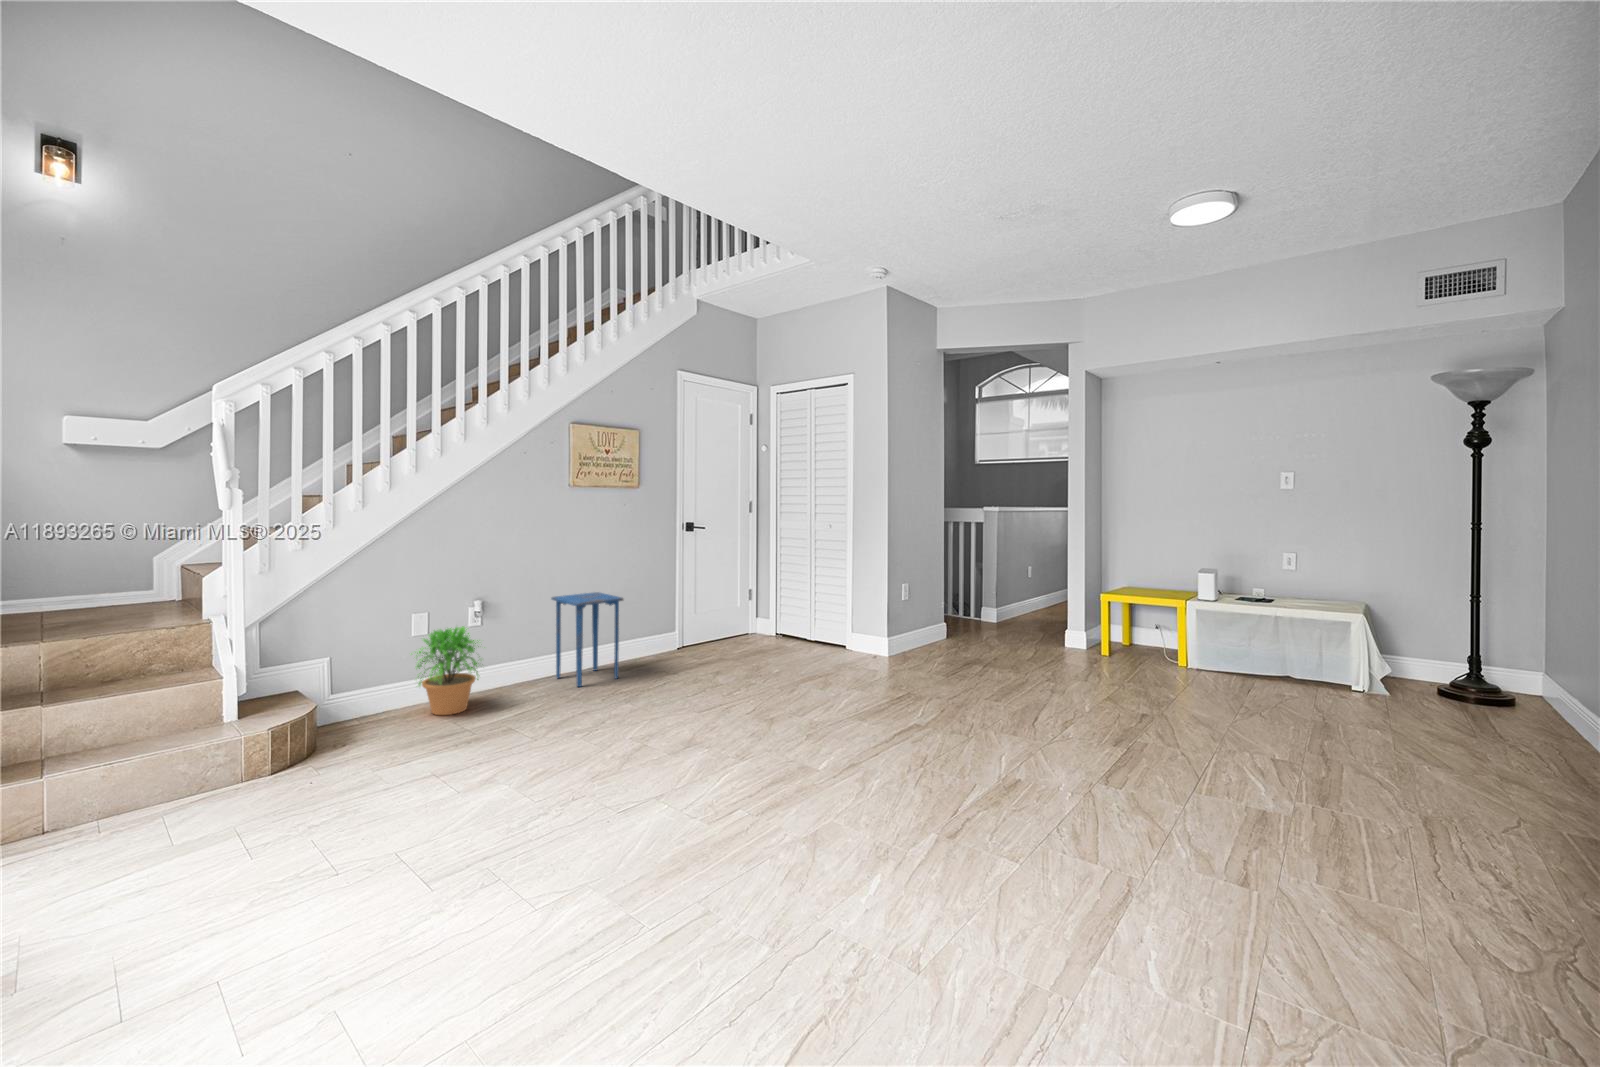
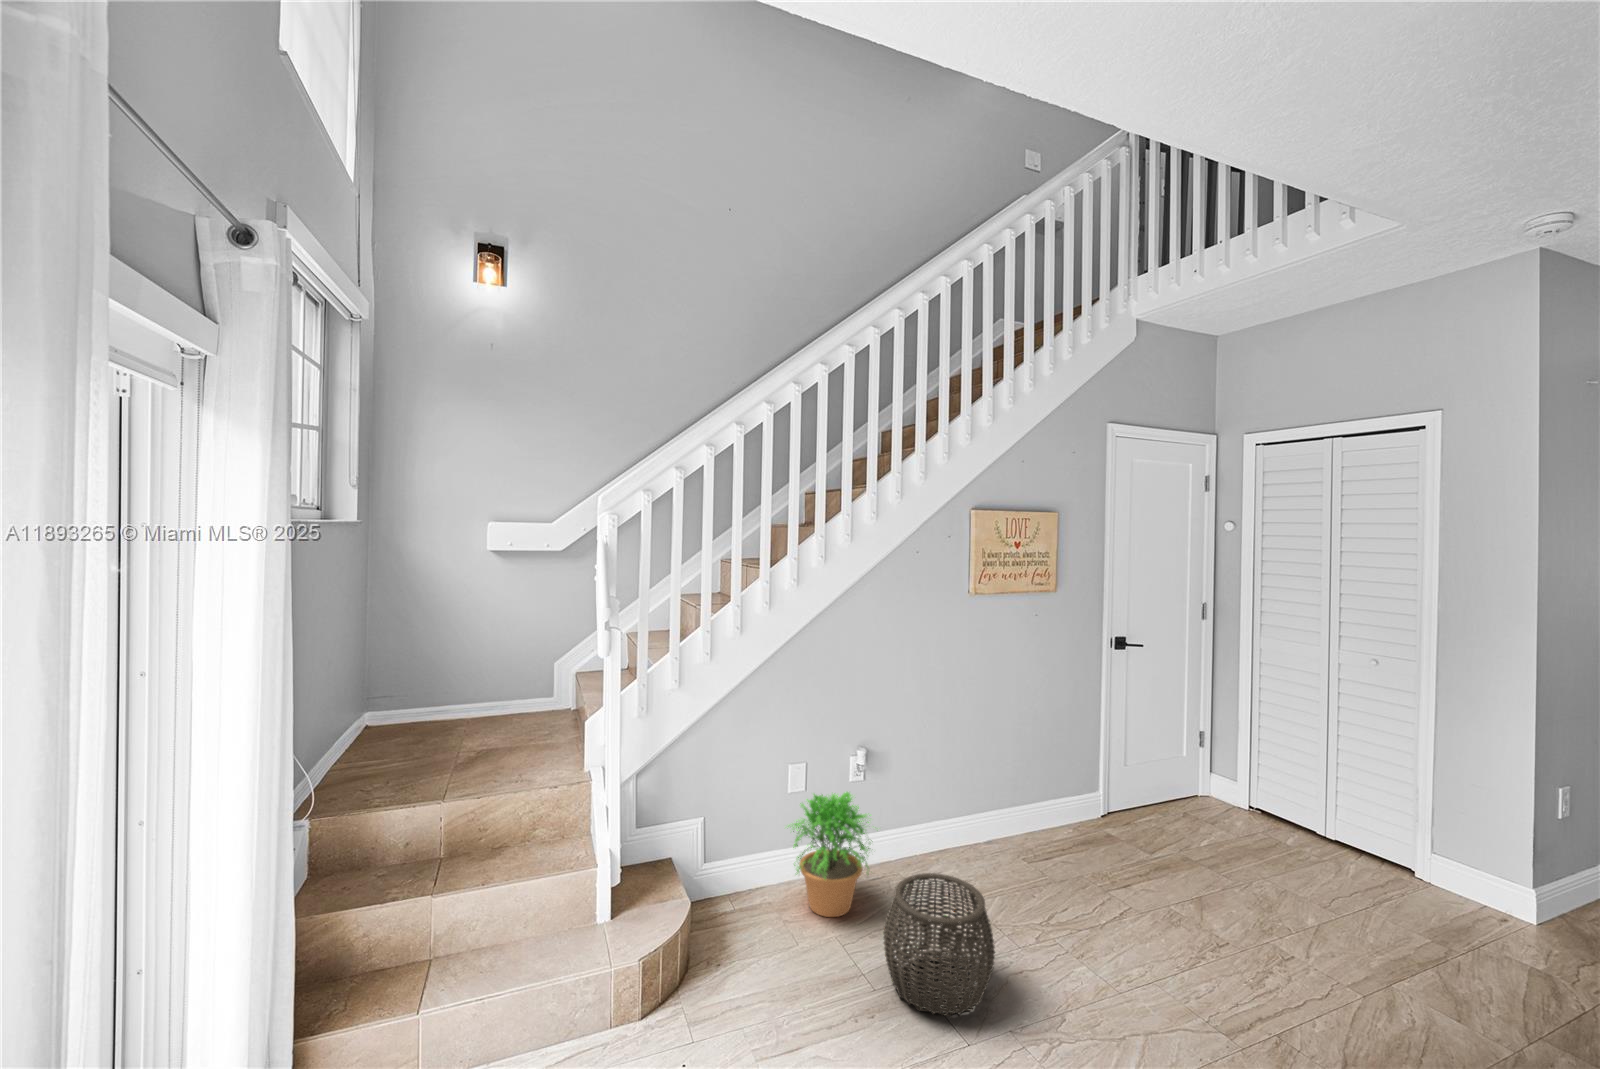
side table: present [551,592,623,687] -> none [946,739,1049,887]
woven basket: none [479,661,560,741] -> present [883,873,995,1016]

